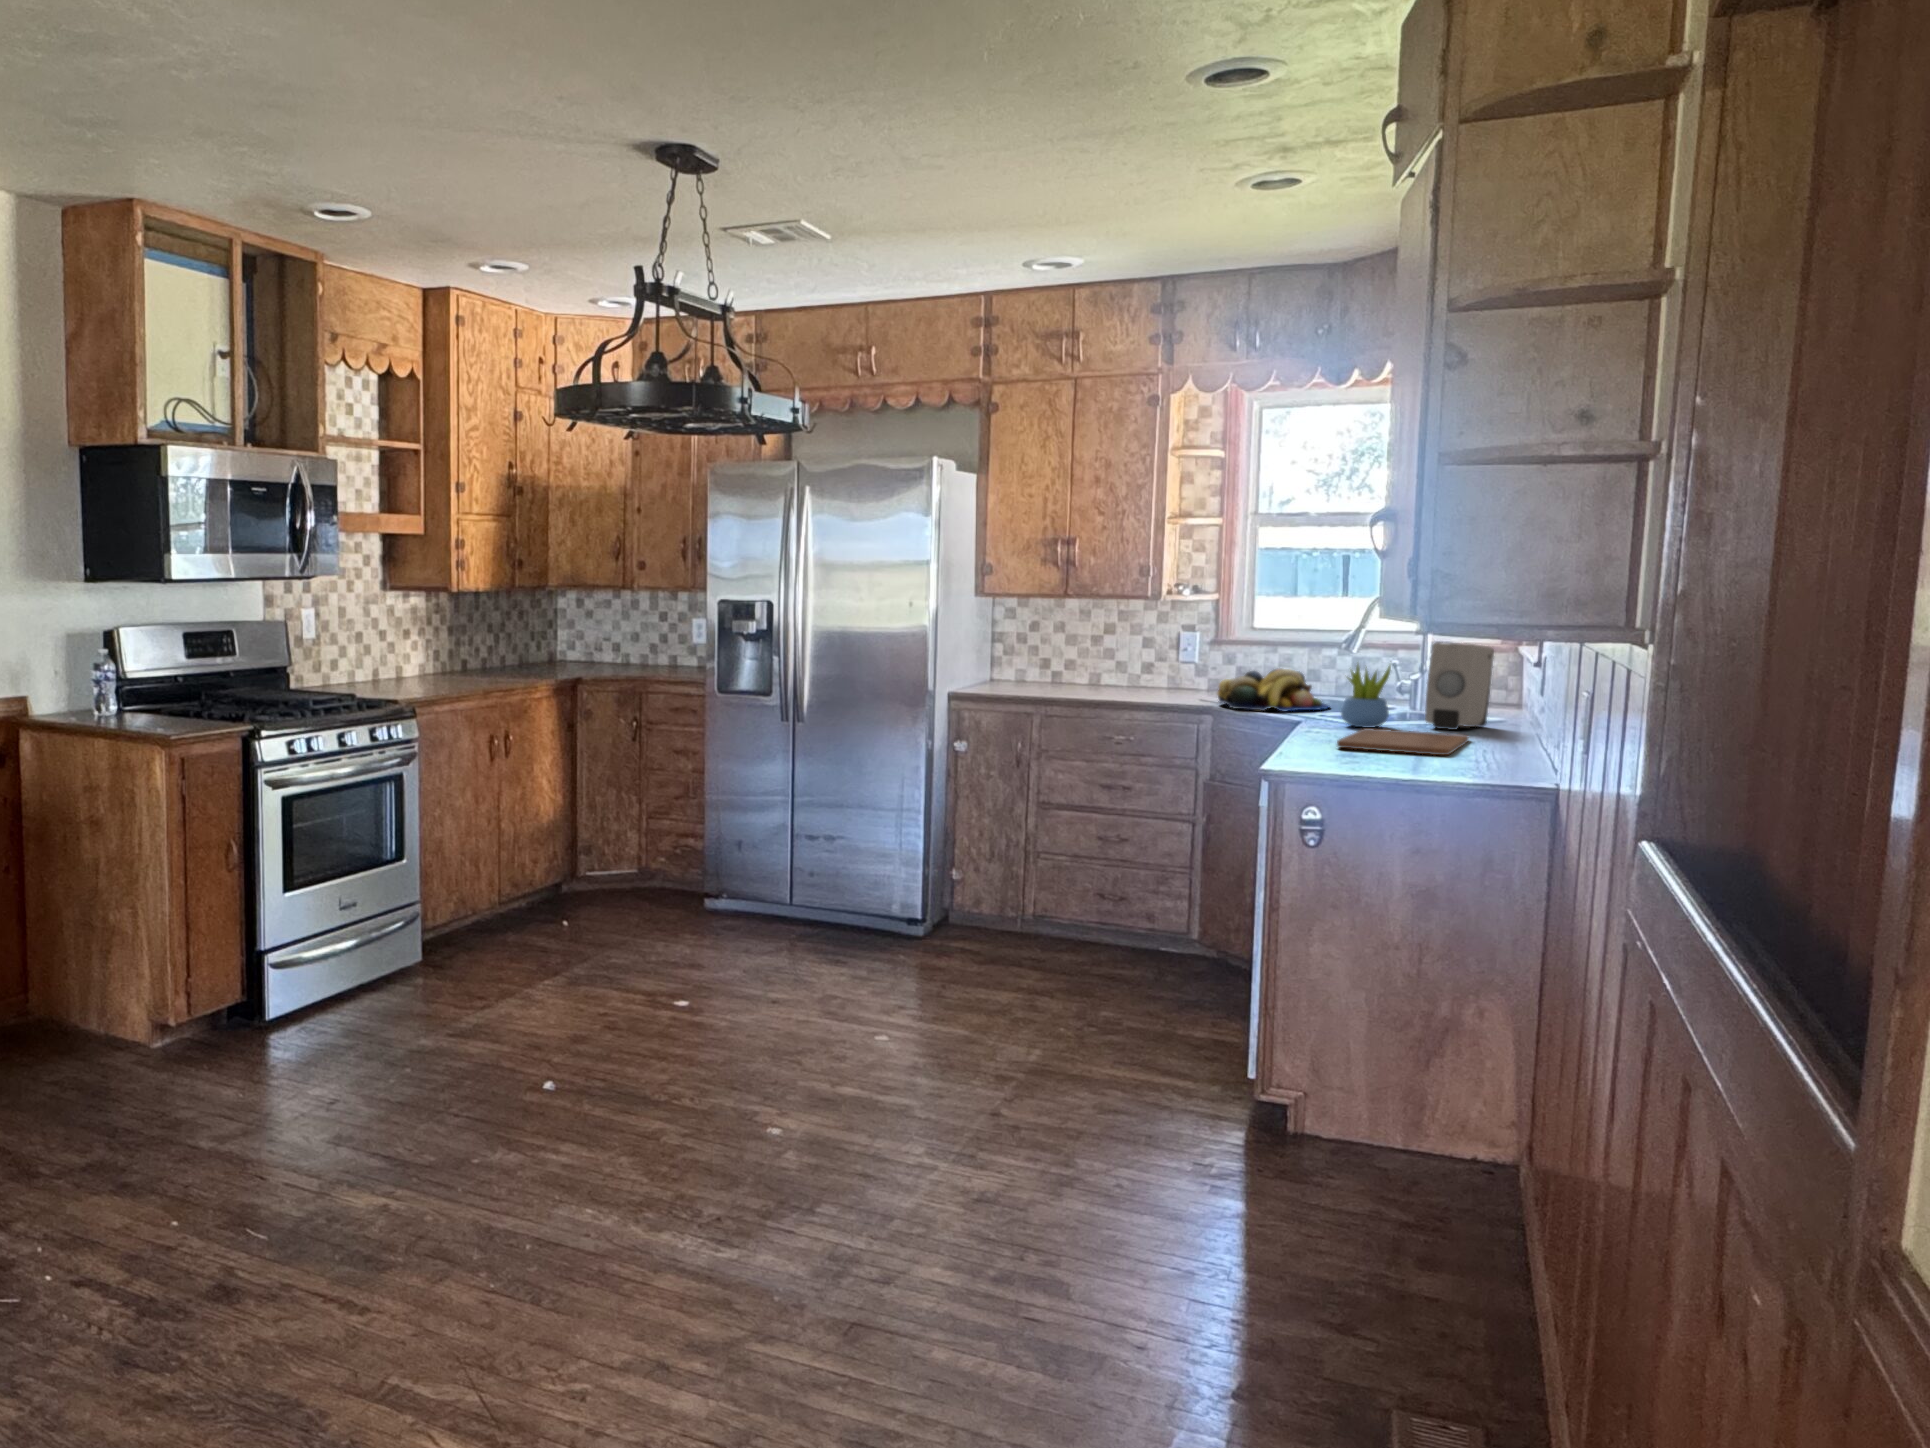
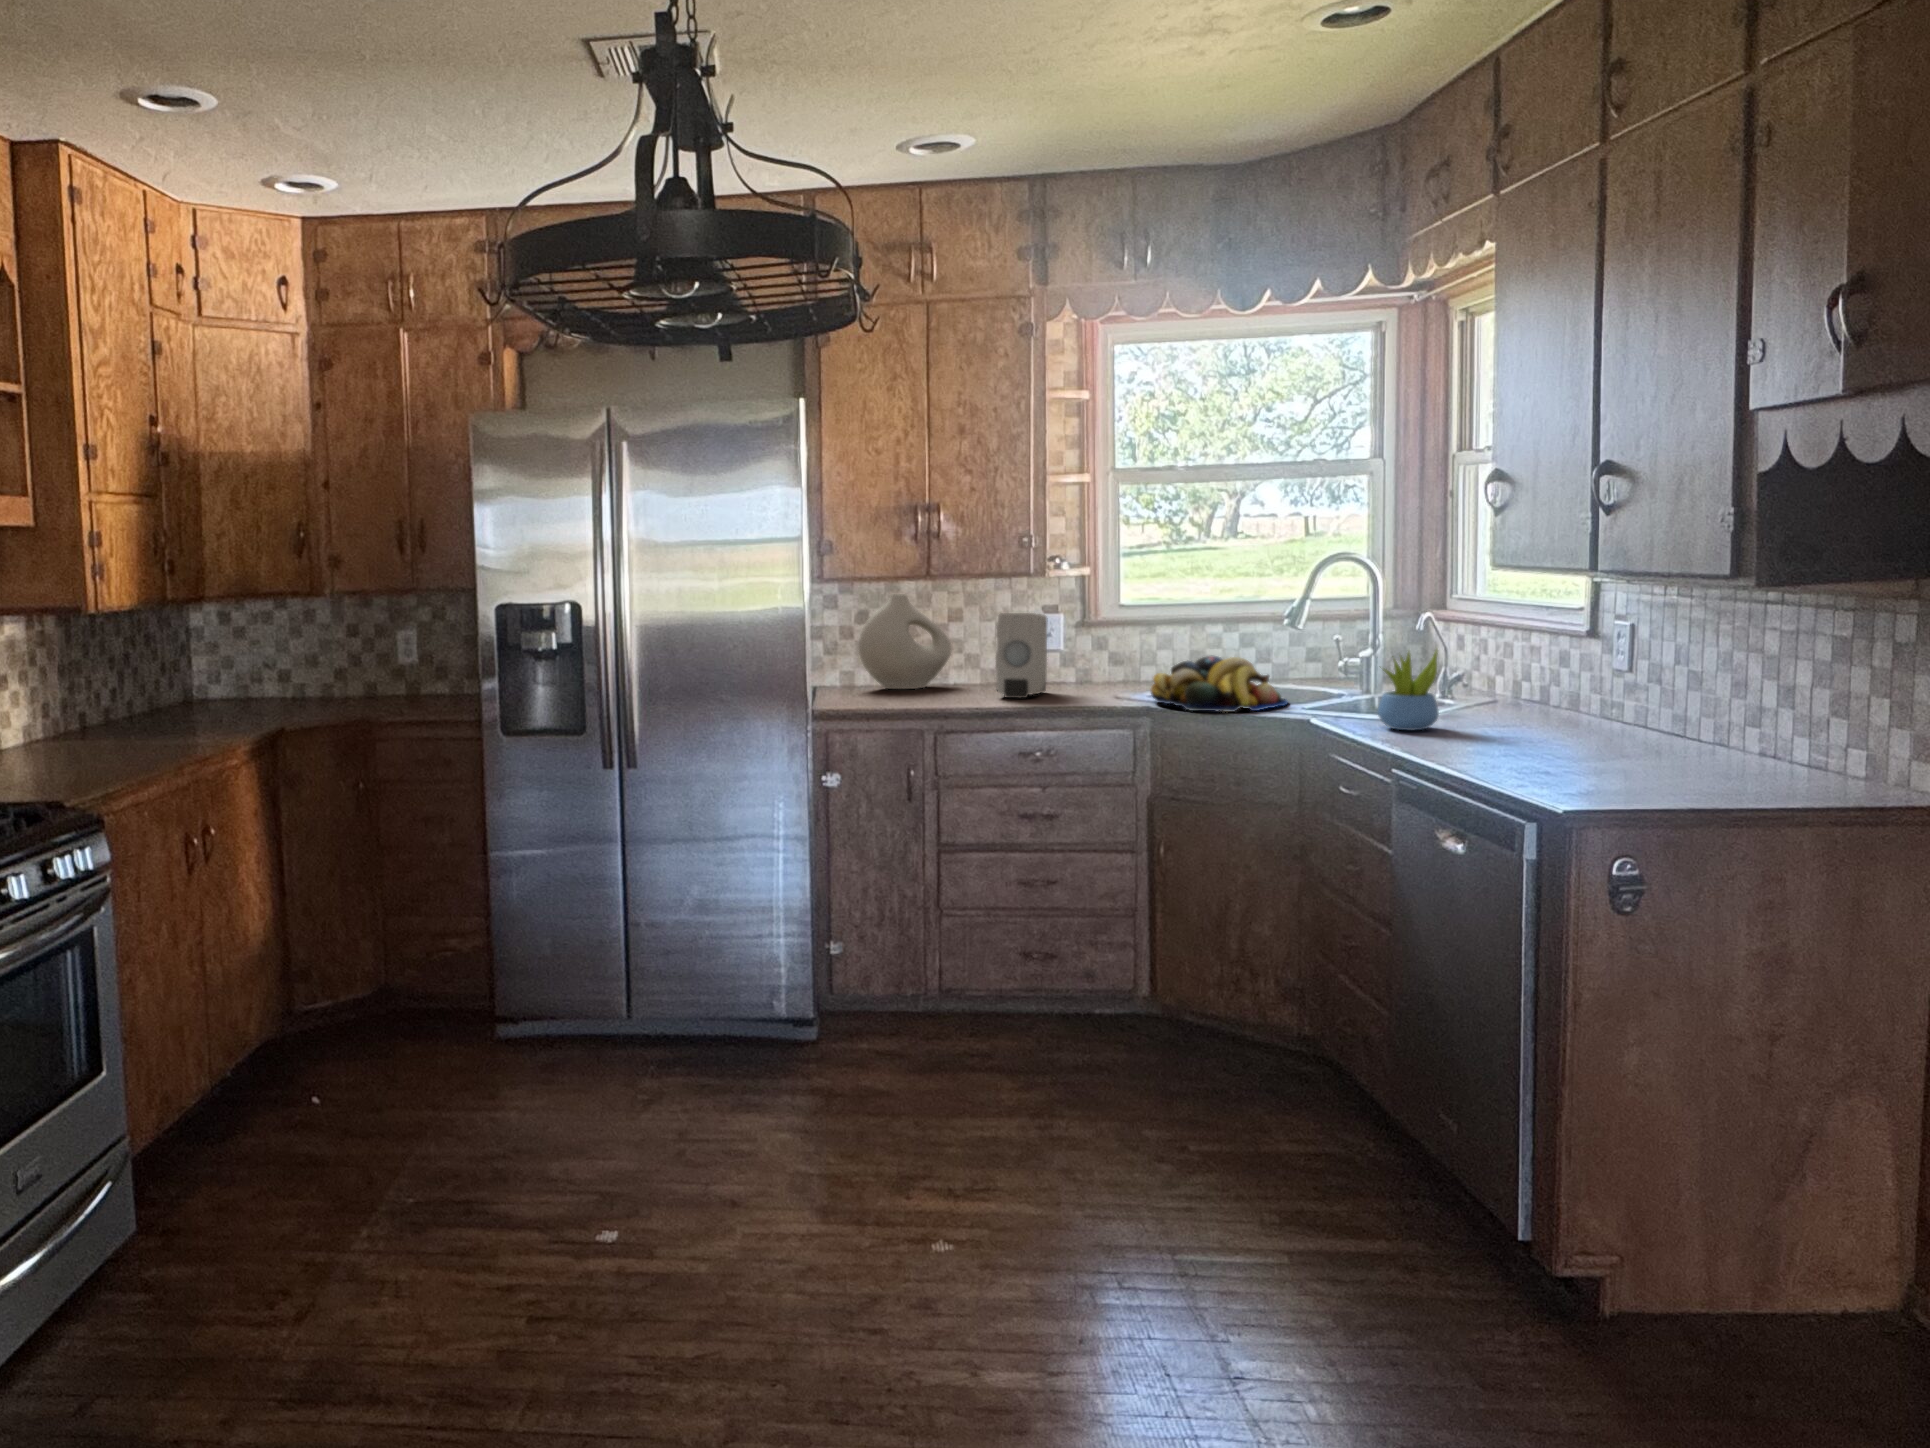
vase: none [1023,609,1102,686] -> present [859,594,952,689]
soap dispenser: present [1425,642,1494,730] -> present [996,613,1047,698]
cutting board: present [1337,728,1469,755] -> none [1448,734,1649,773]

